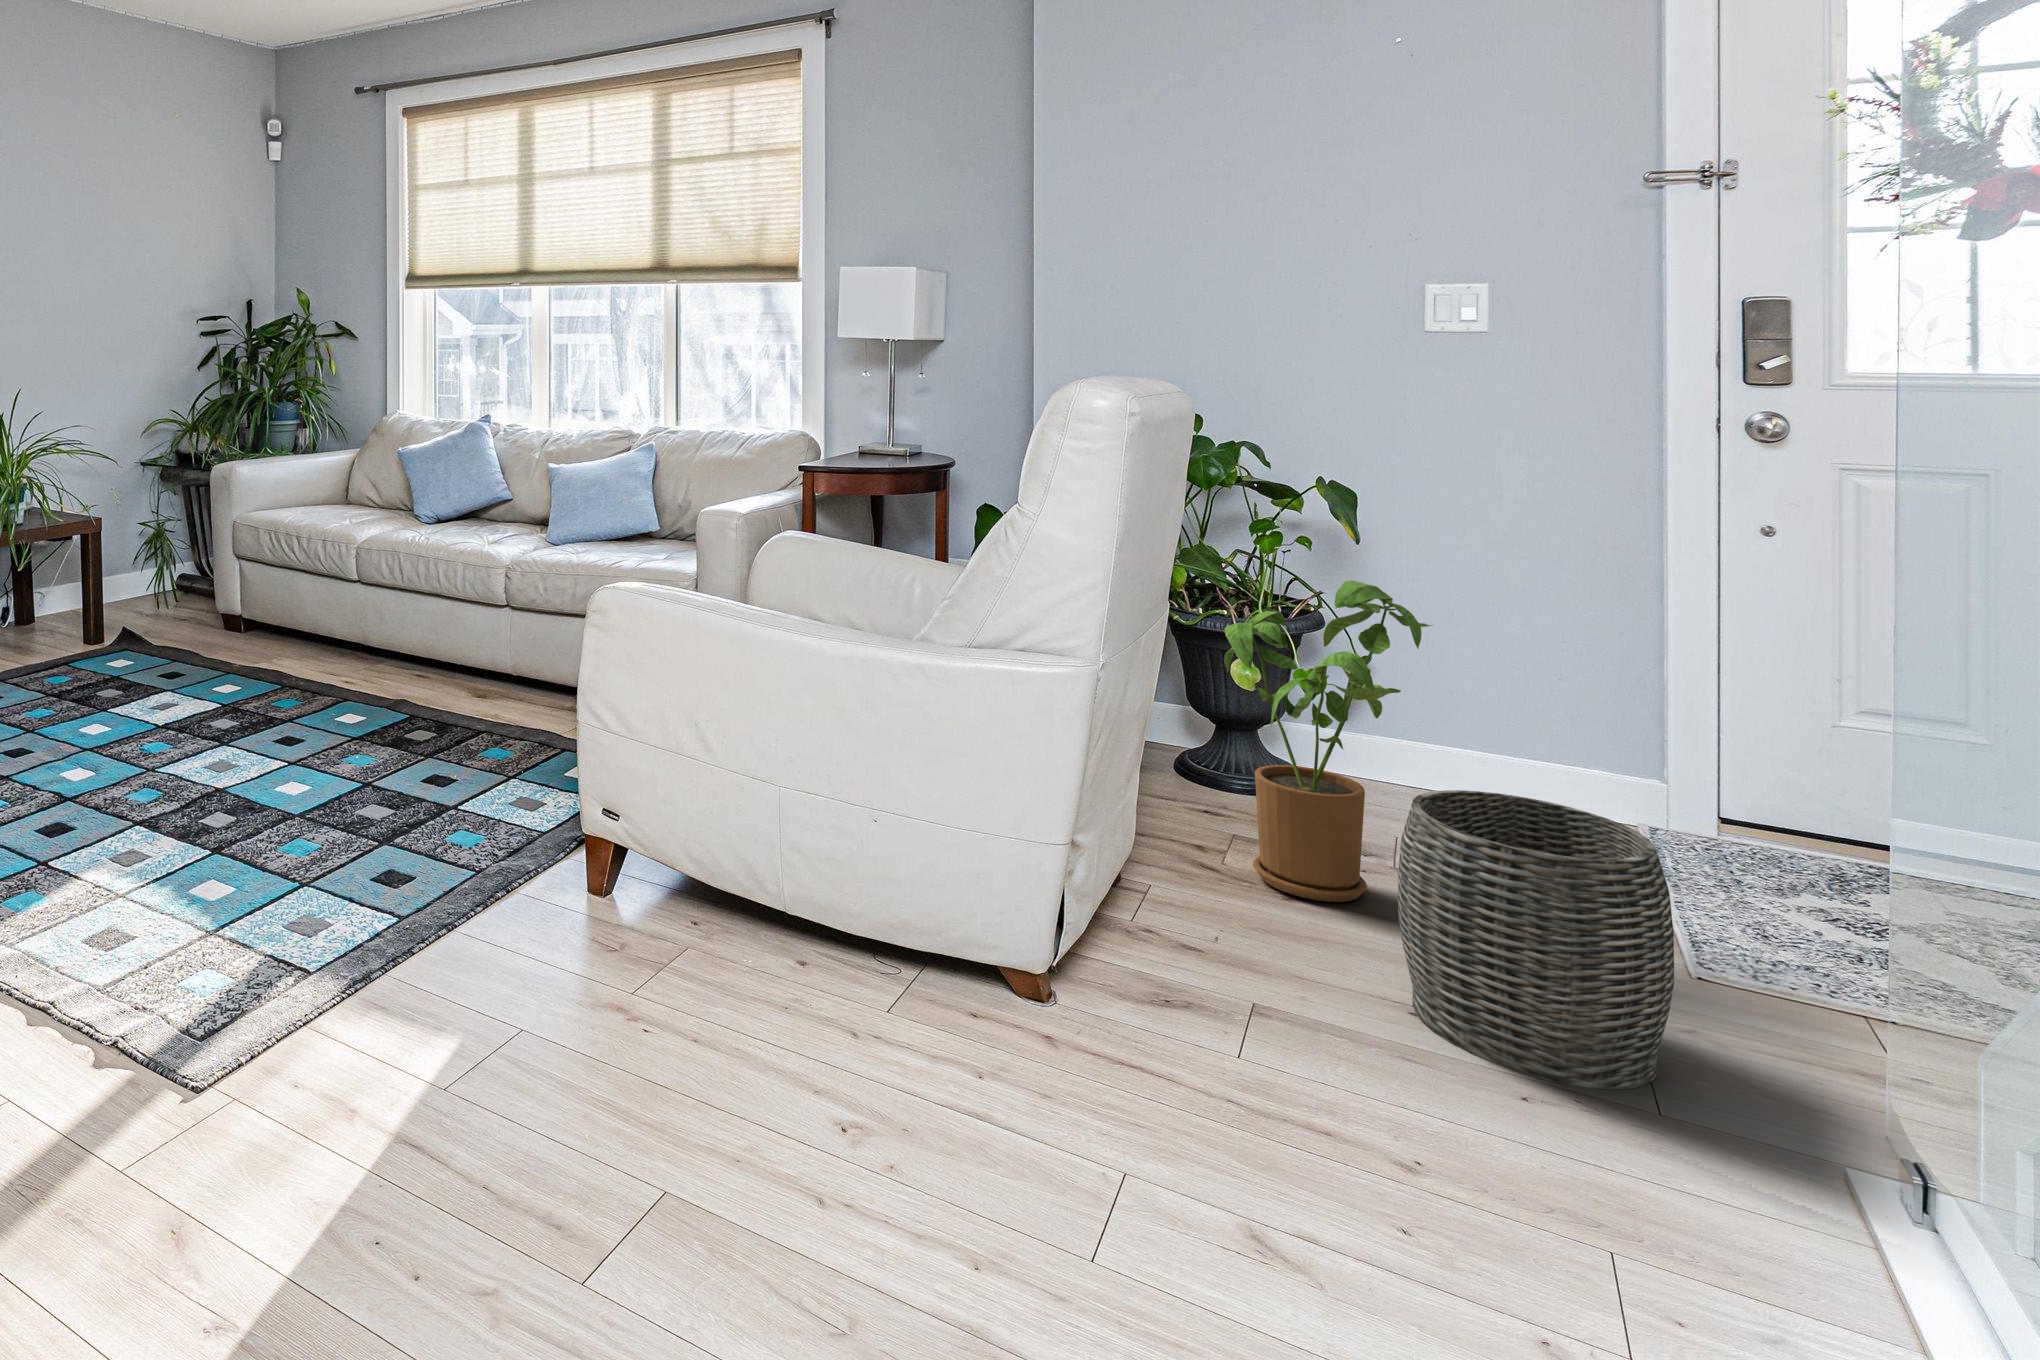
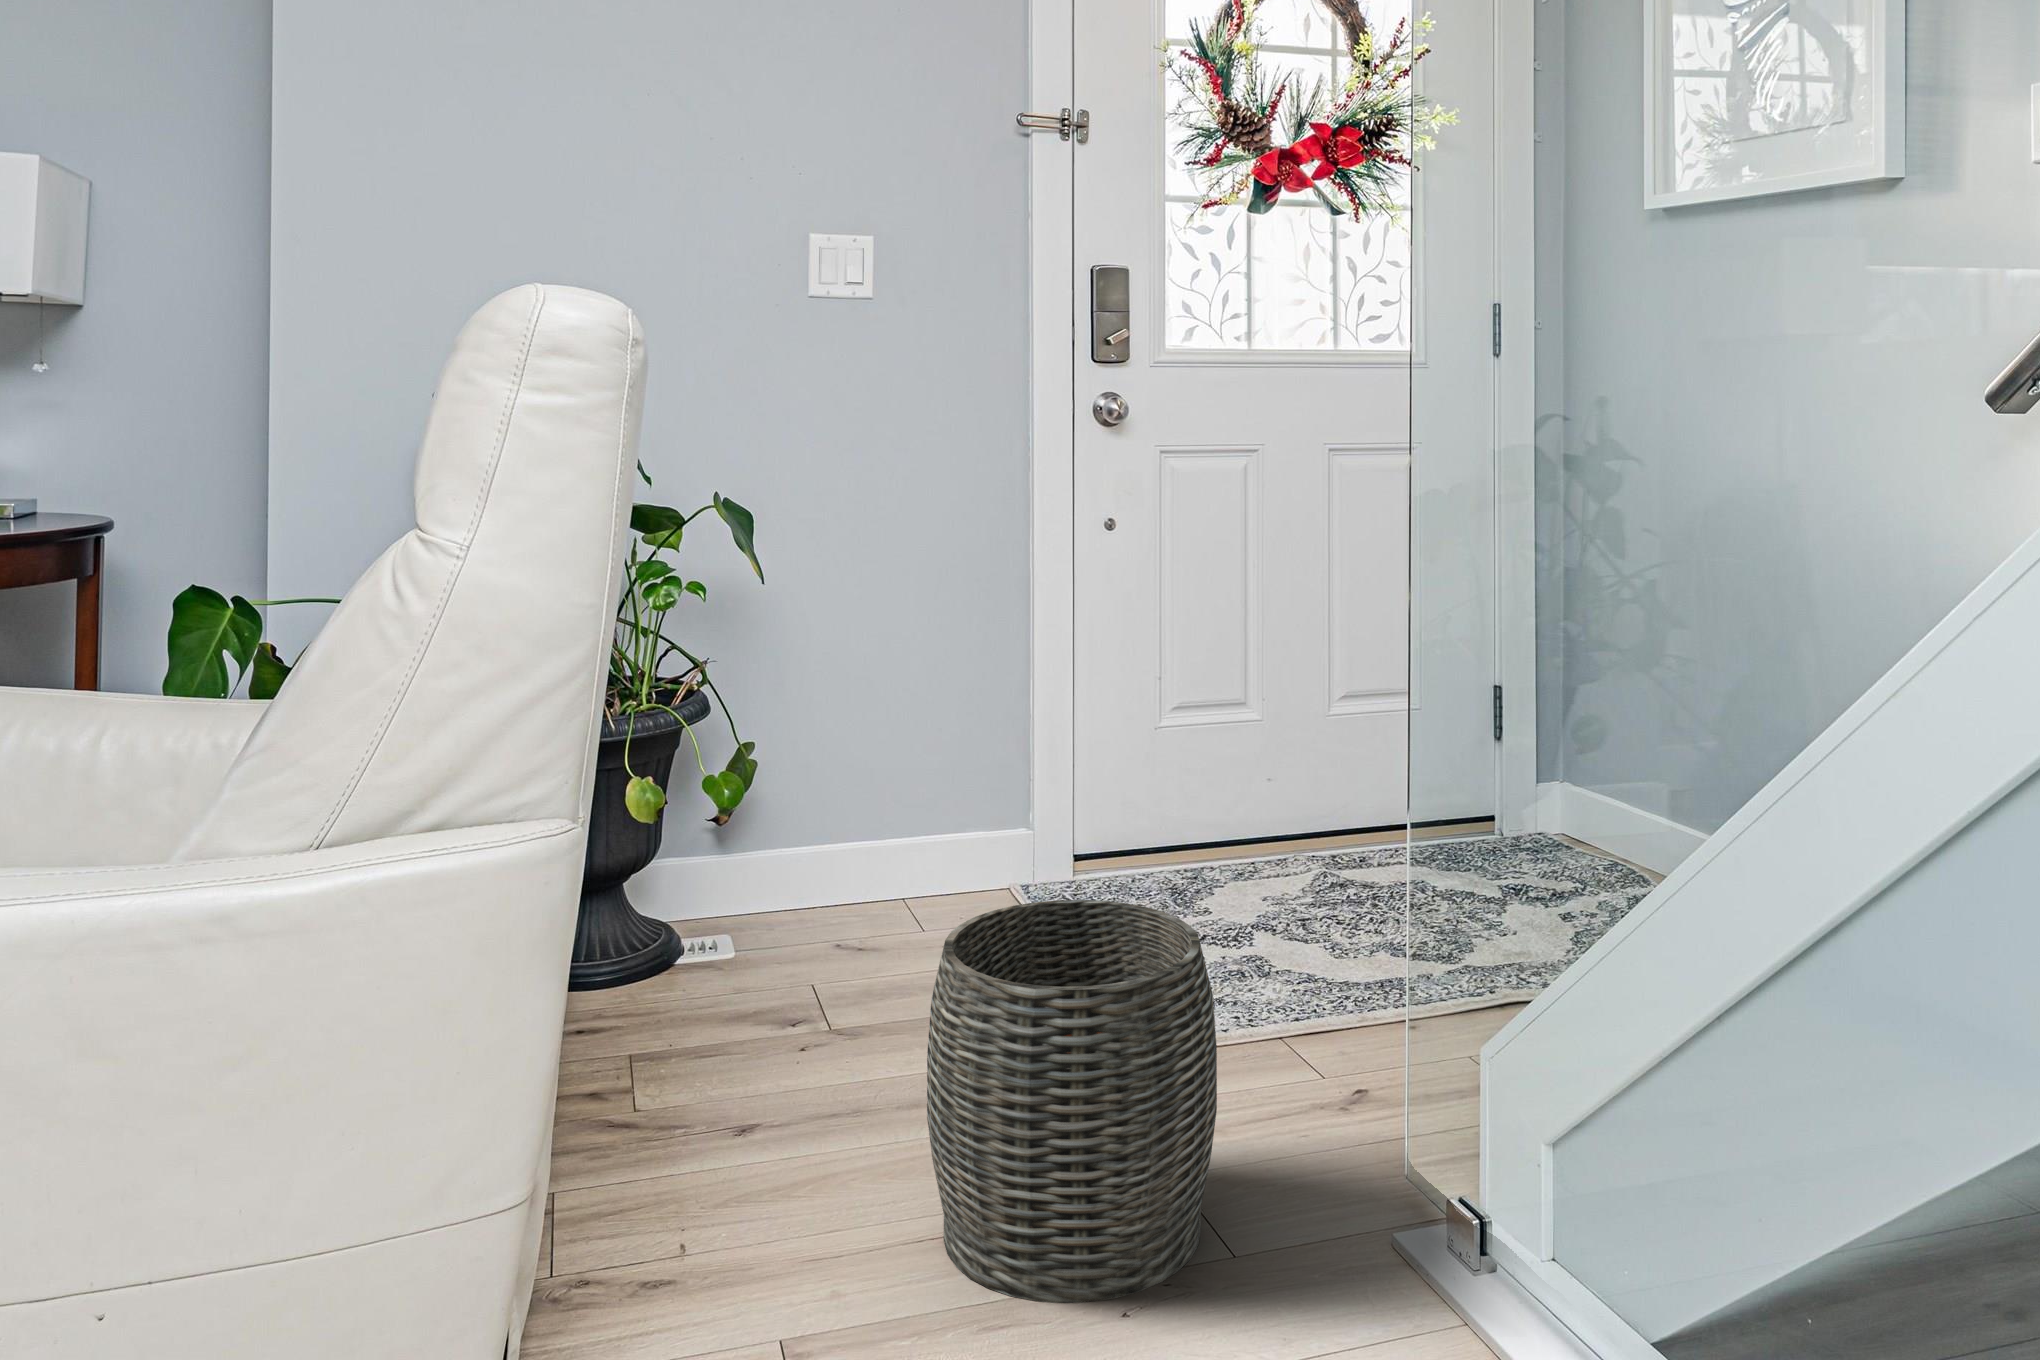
house plant: present [1224,580,1433,902] -> none [630,639,887,1131]

